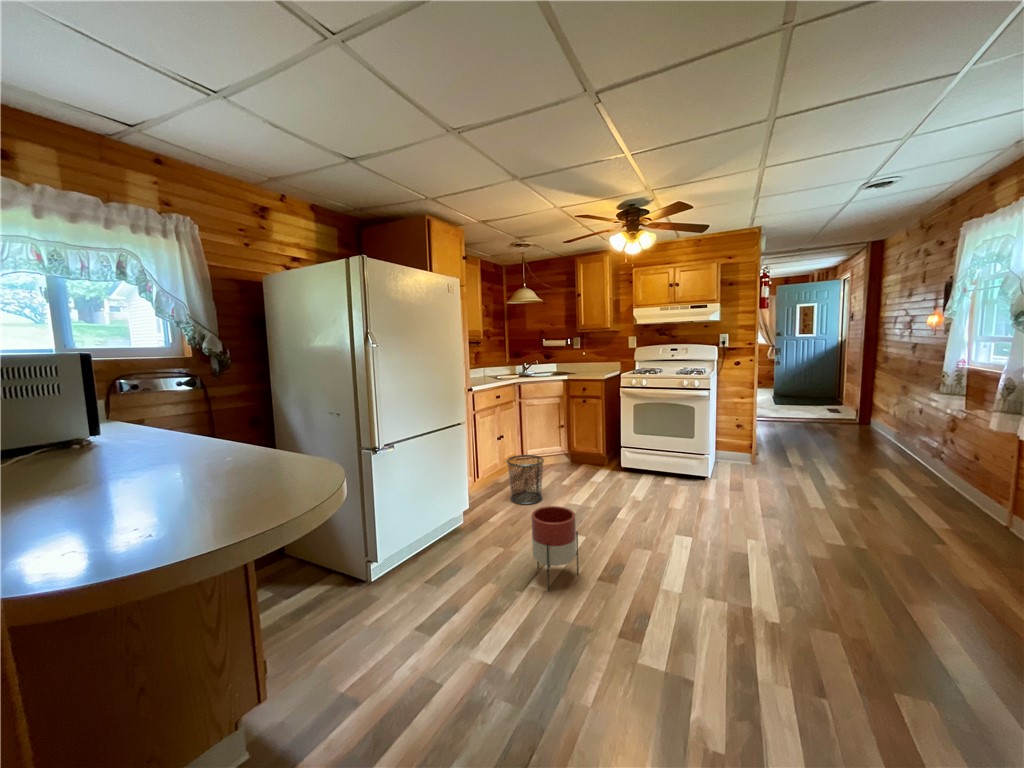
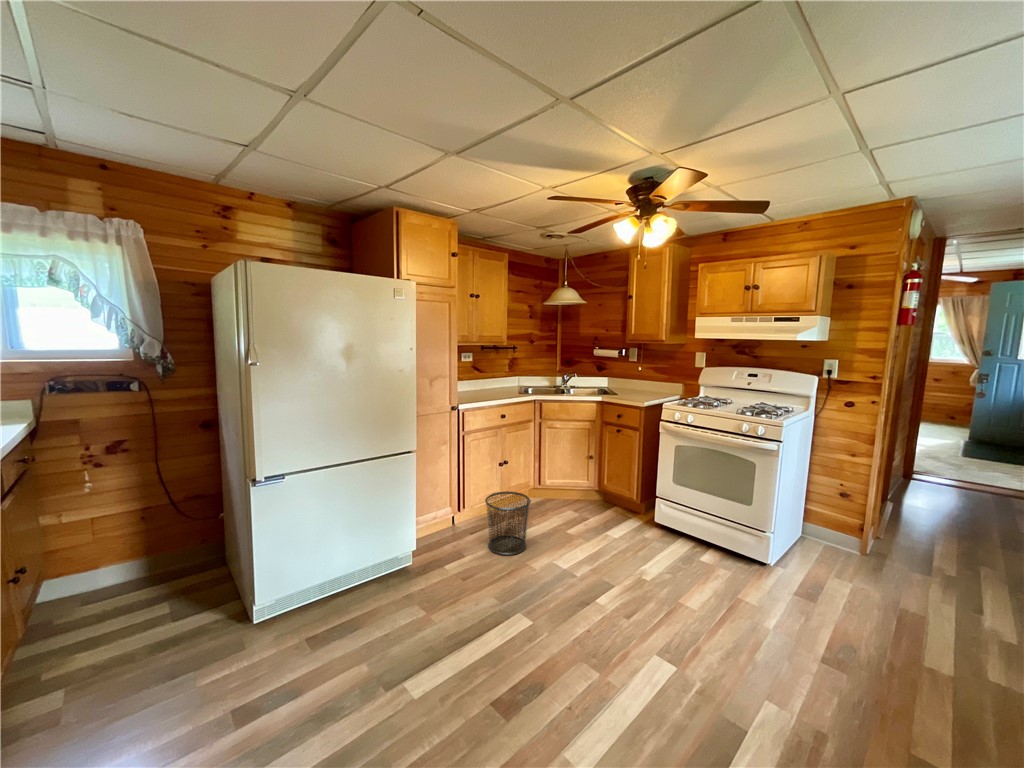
planter: present [532,506,579,591] -> none [412,583,473,701]

